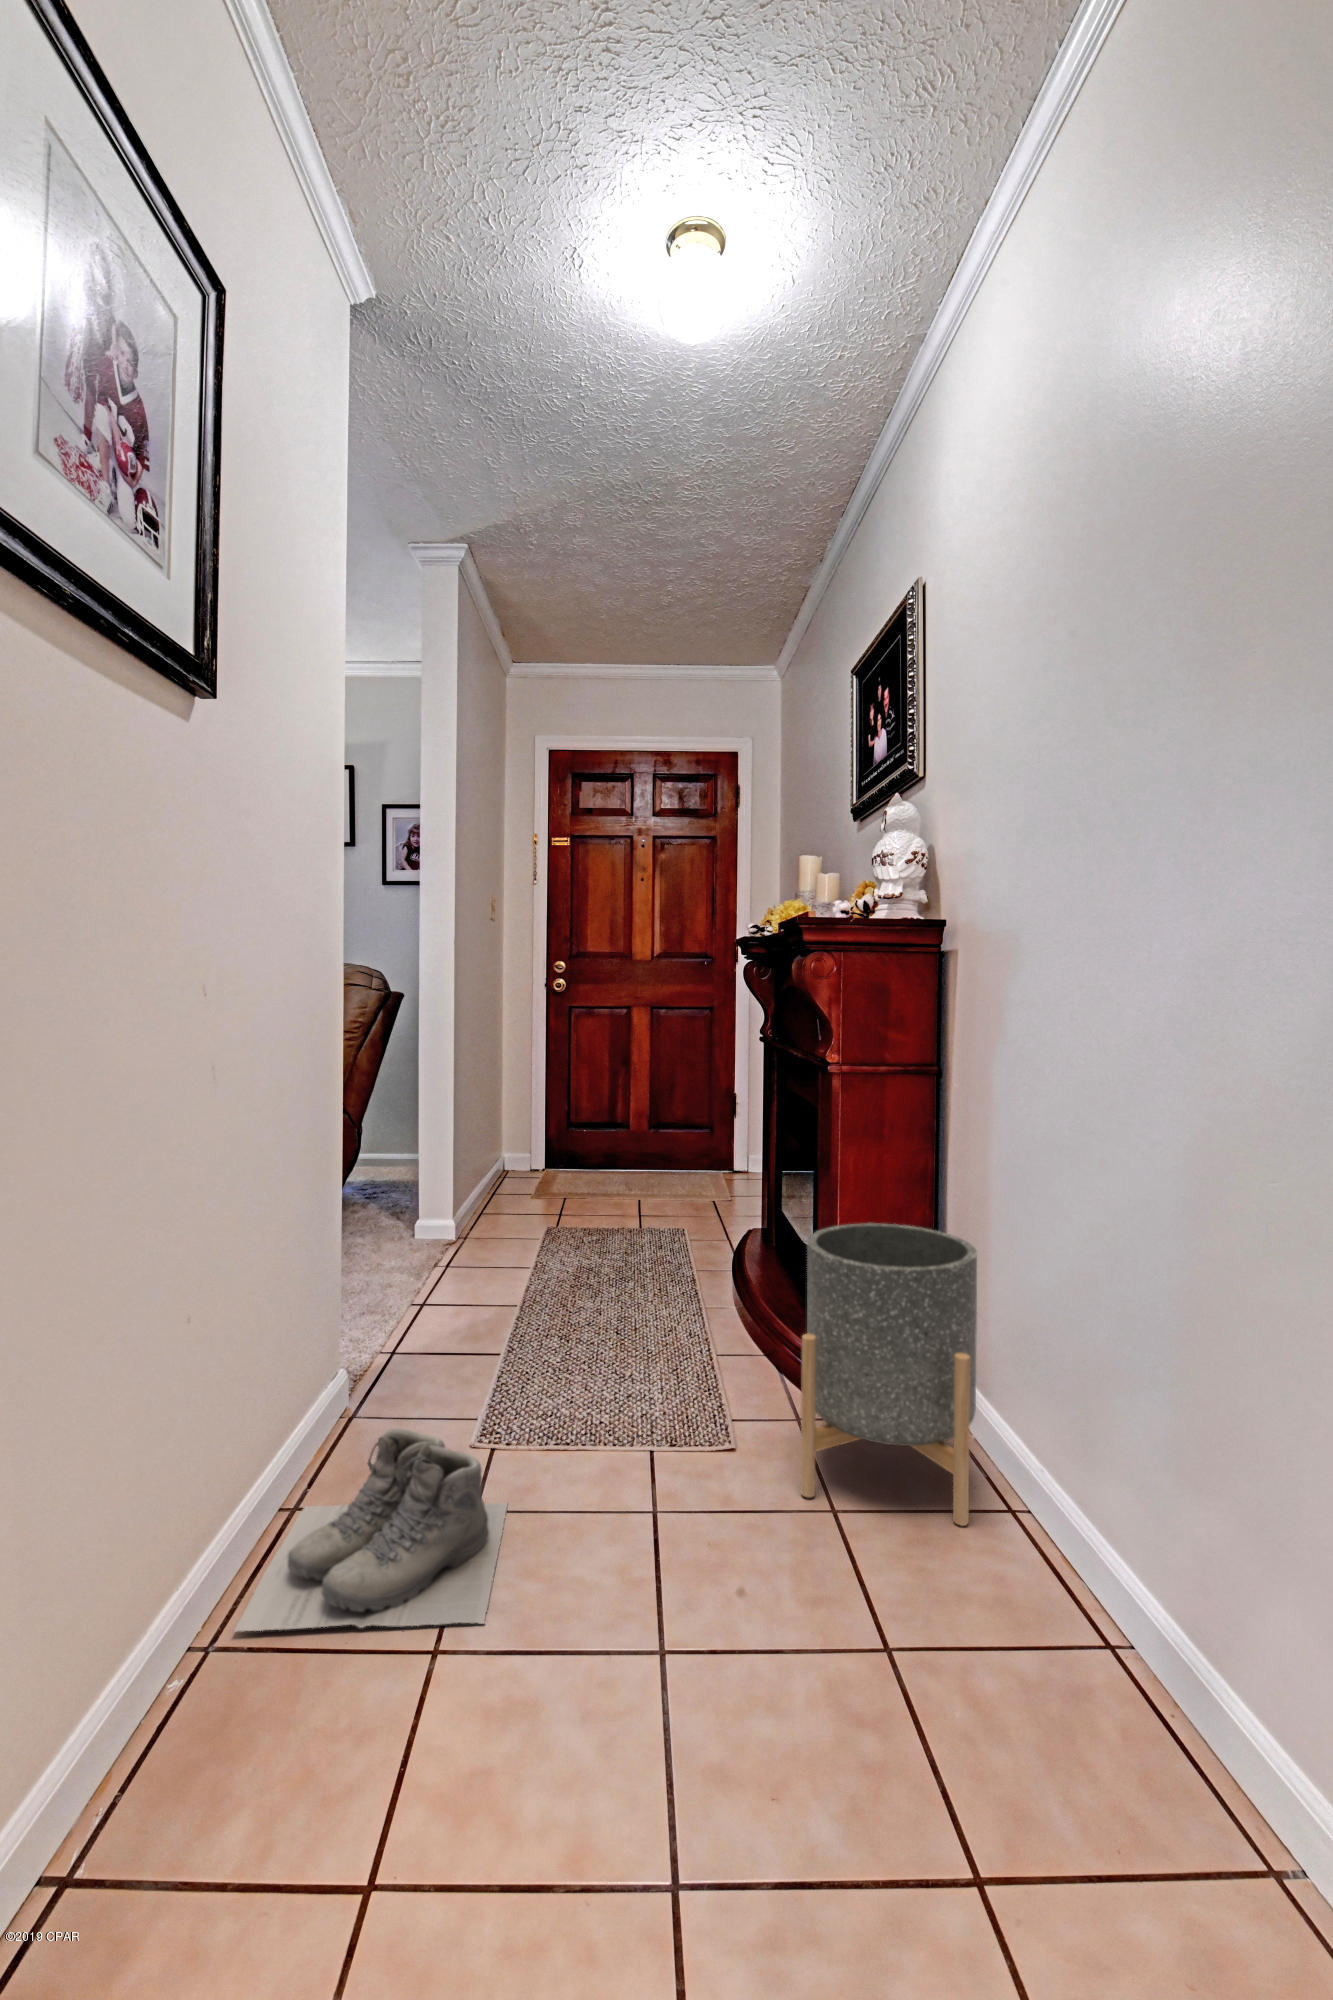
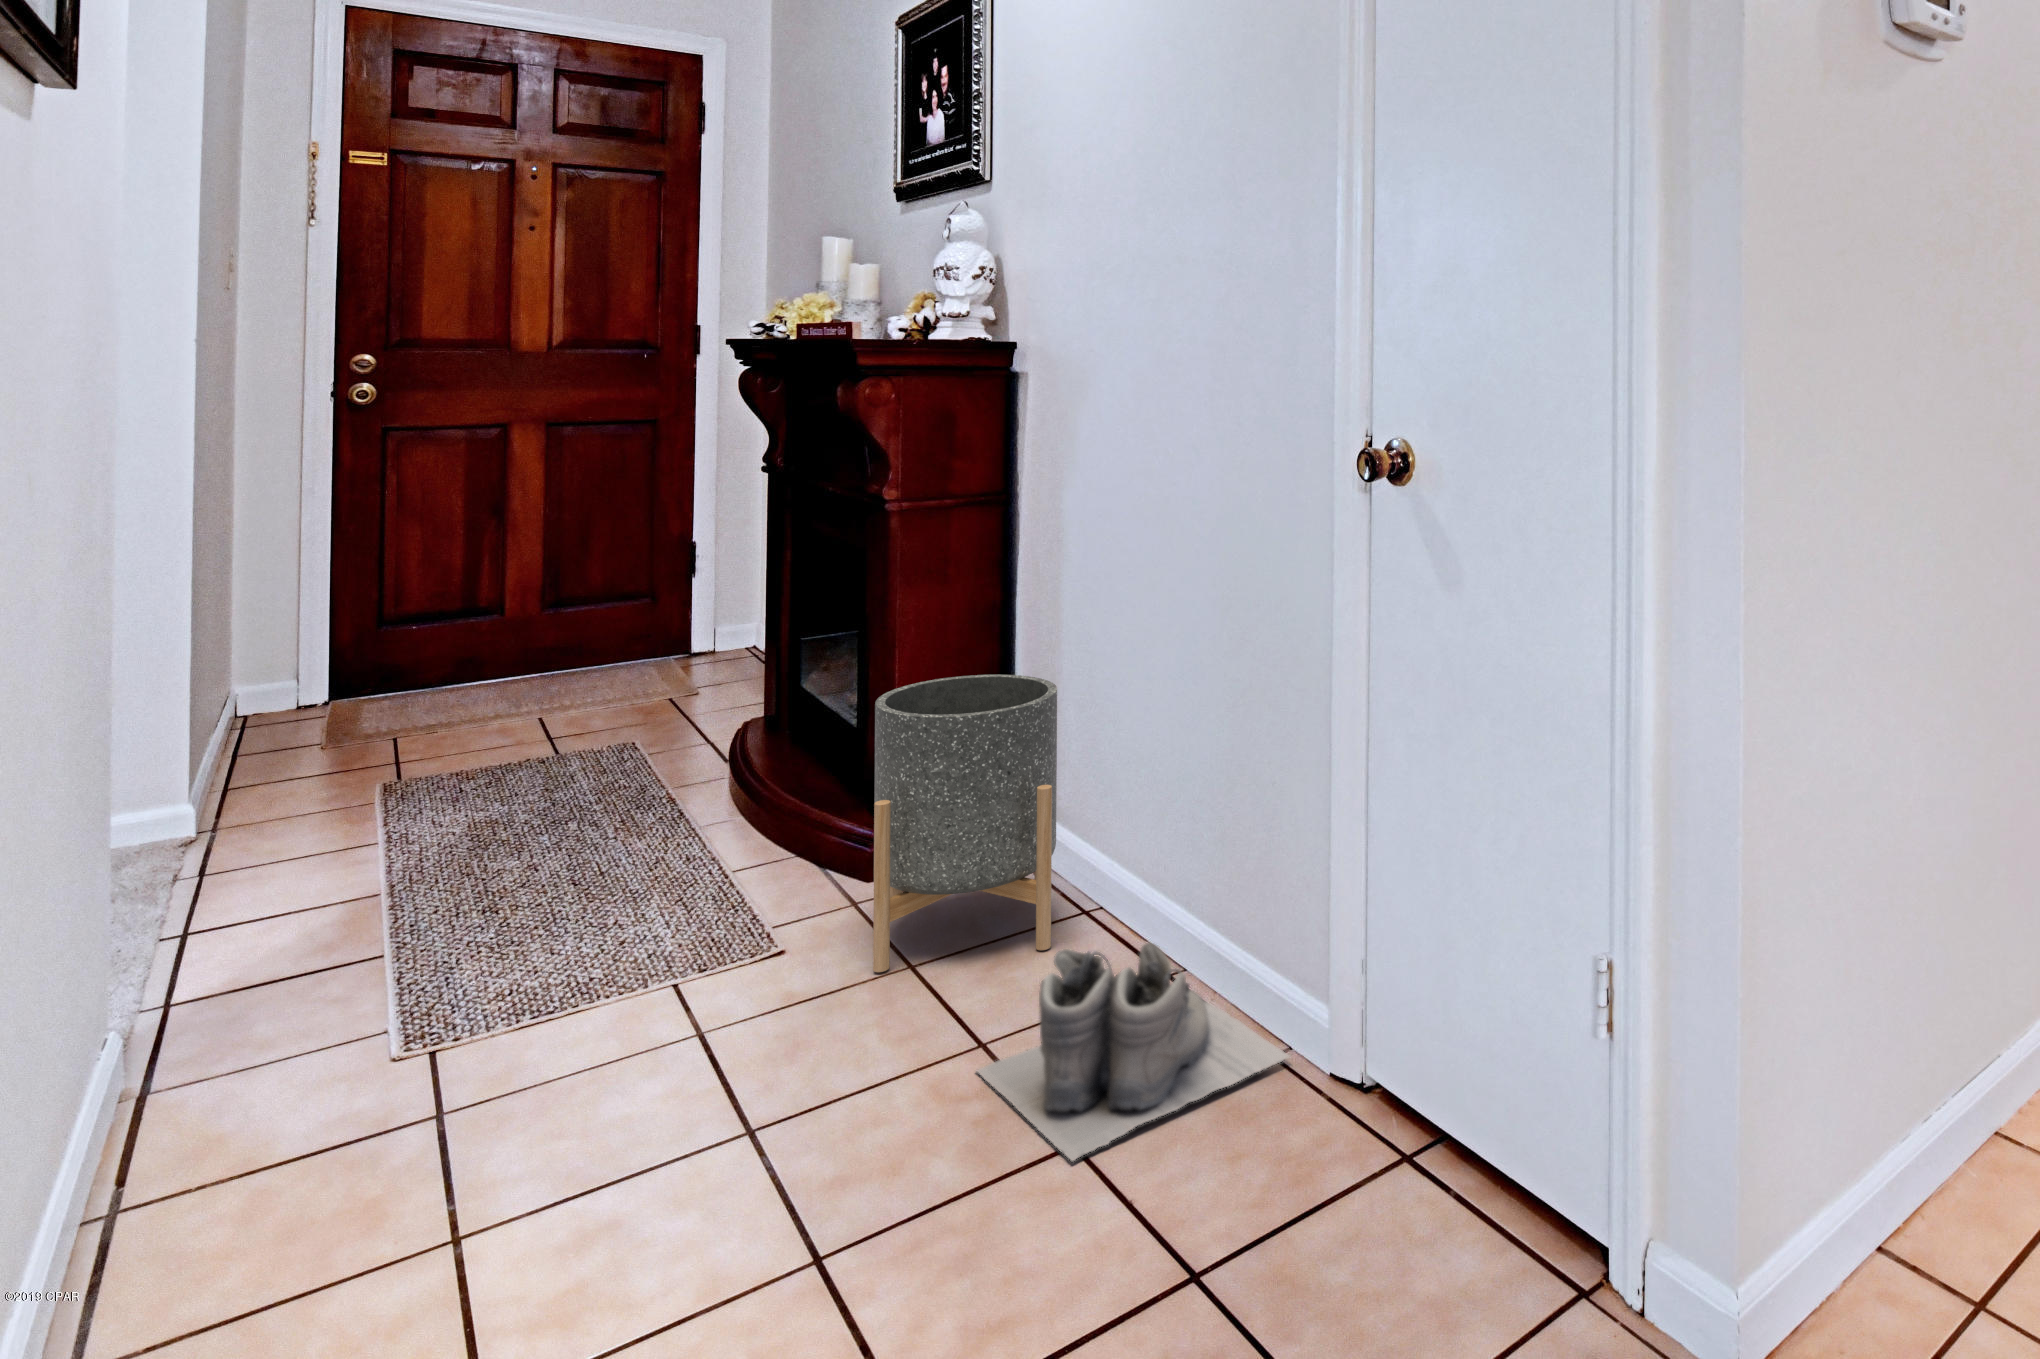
boots: present [234,1428,508,1632] -> present [977,942,1289,1161]

